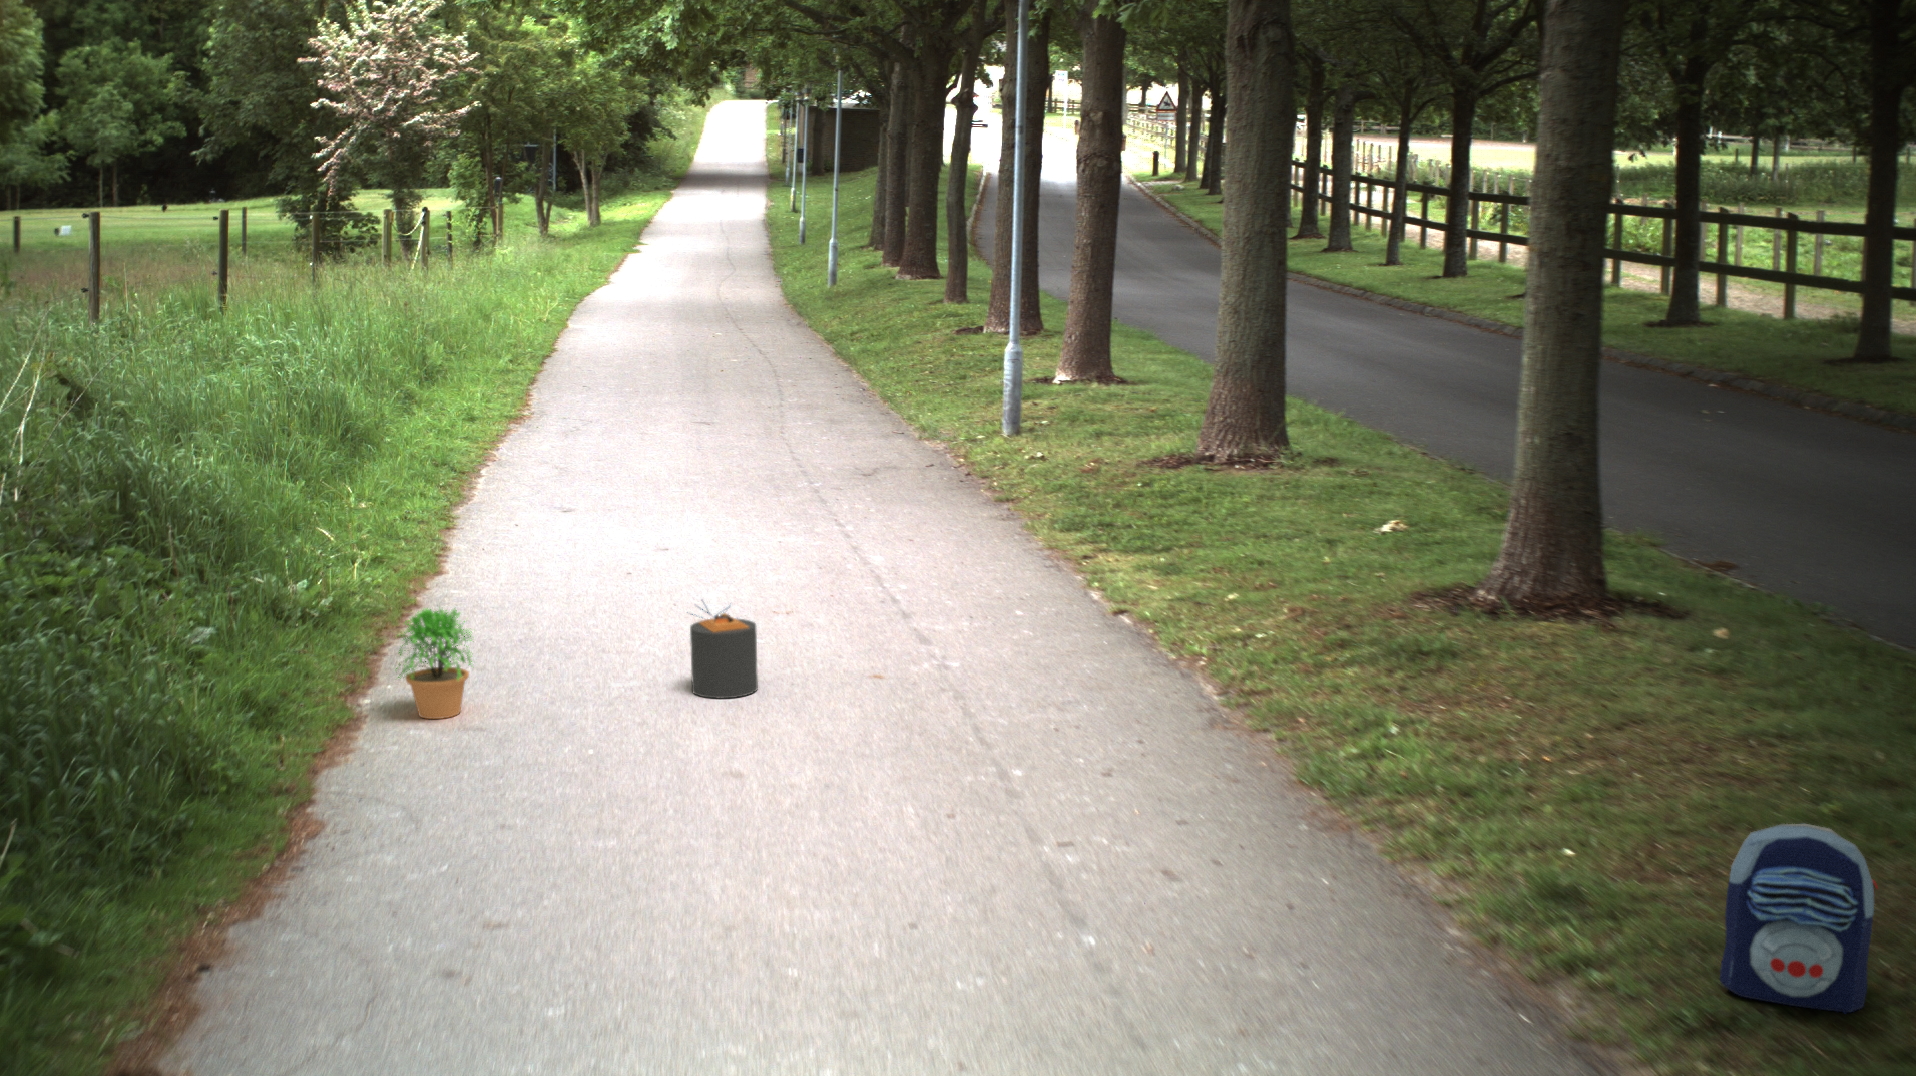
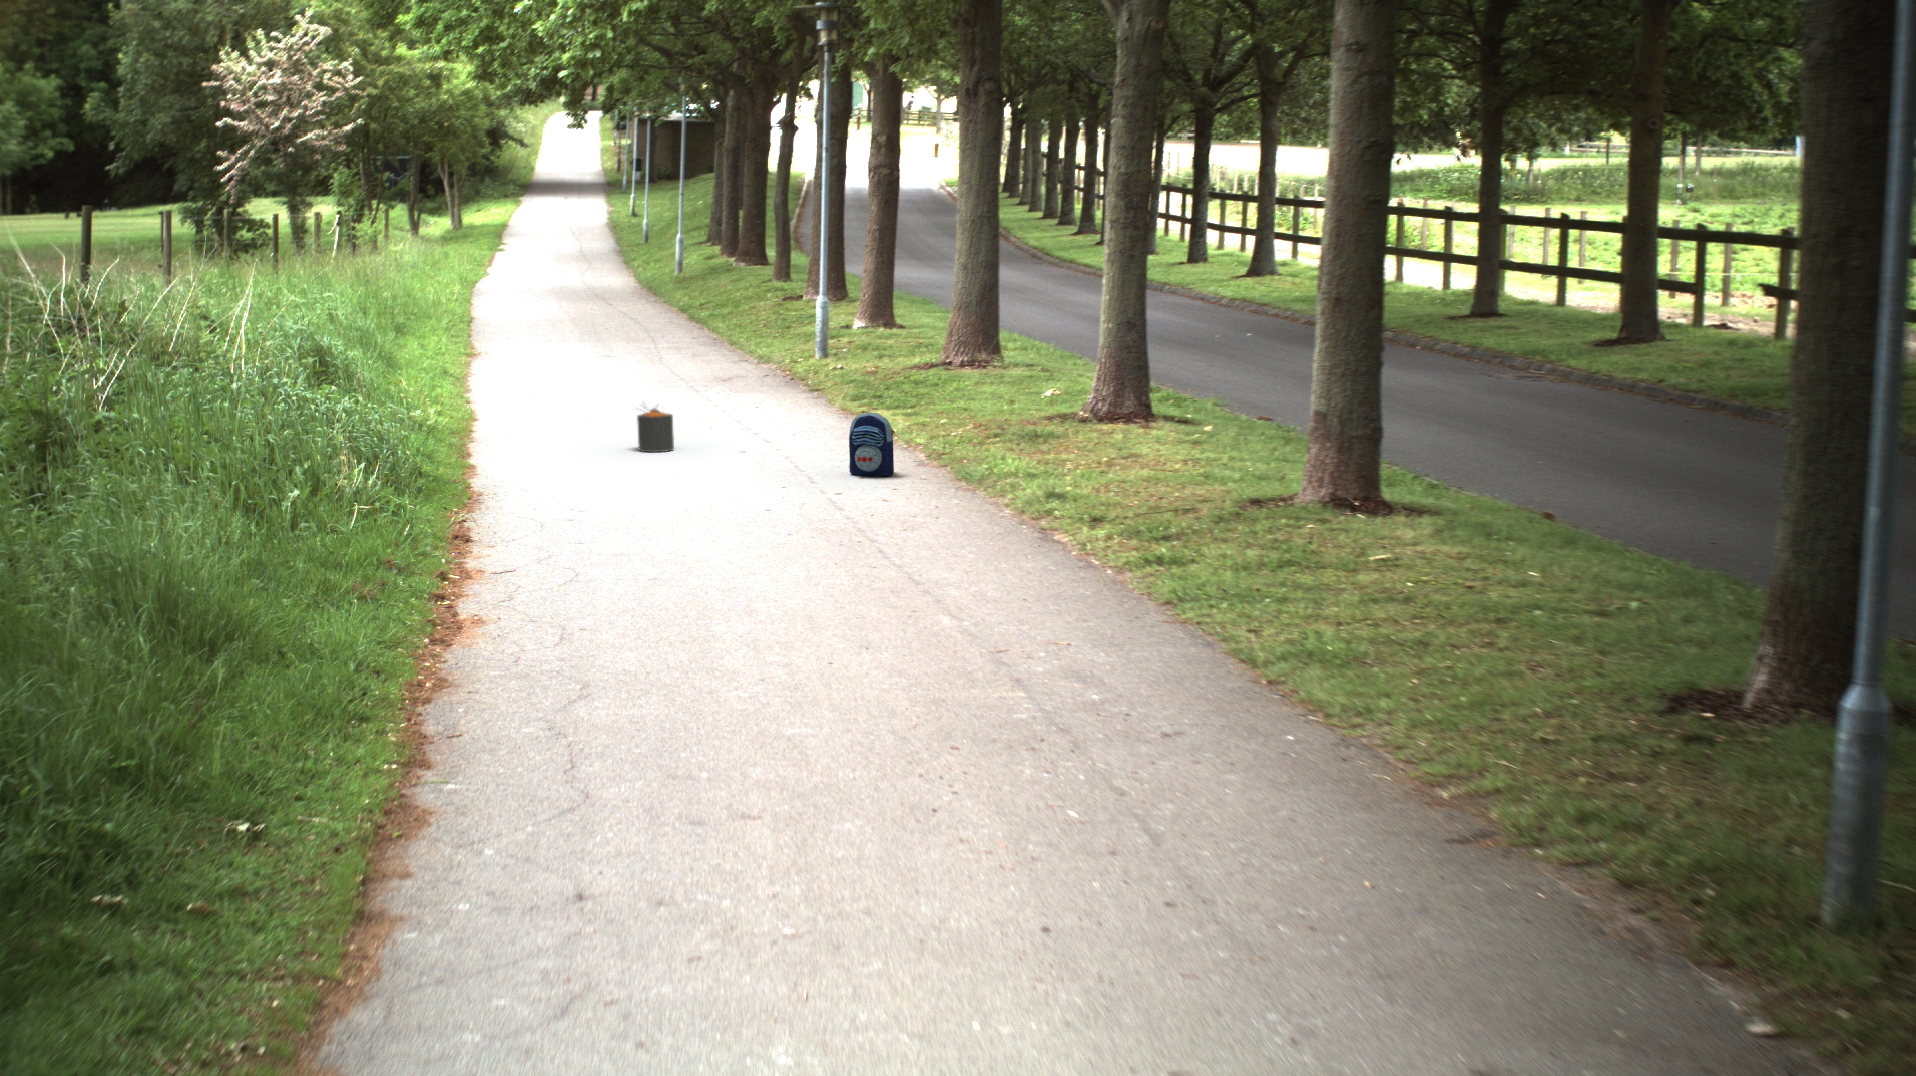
potted plant: present [396,608,472,719] -> none [481,400,529,460]
backpack: present [1720,824,1878,1013] -> present [849,413,895,477]

